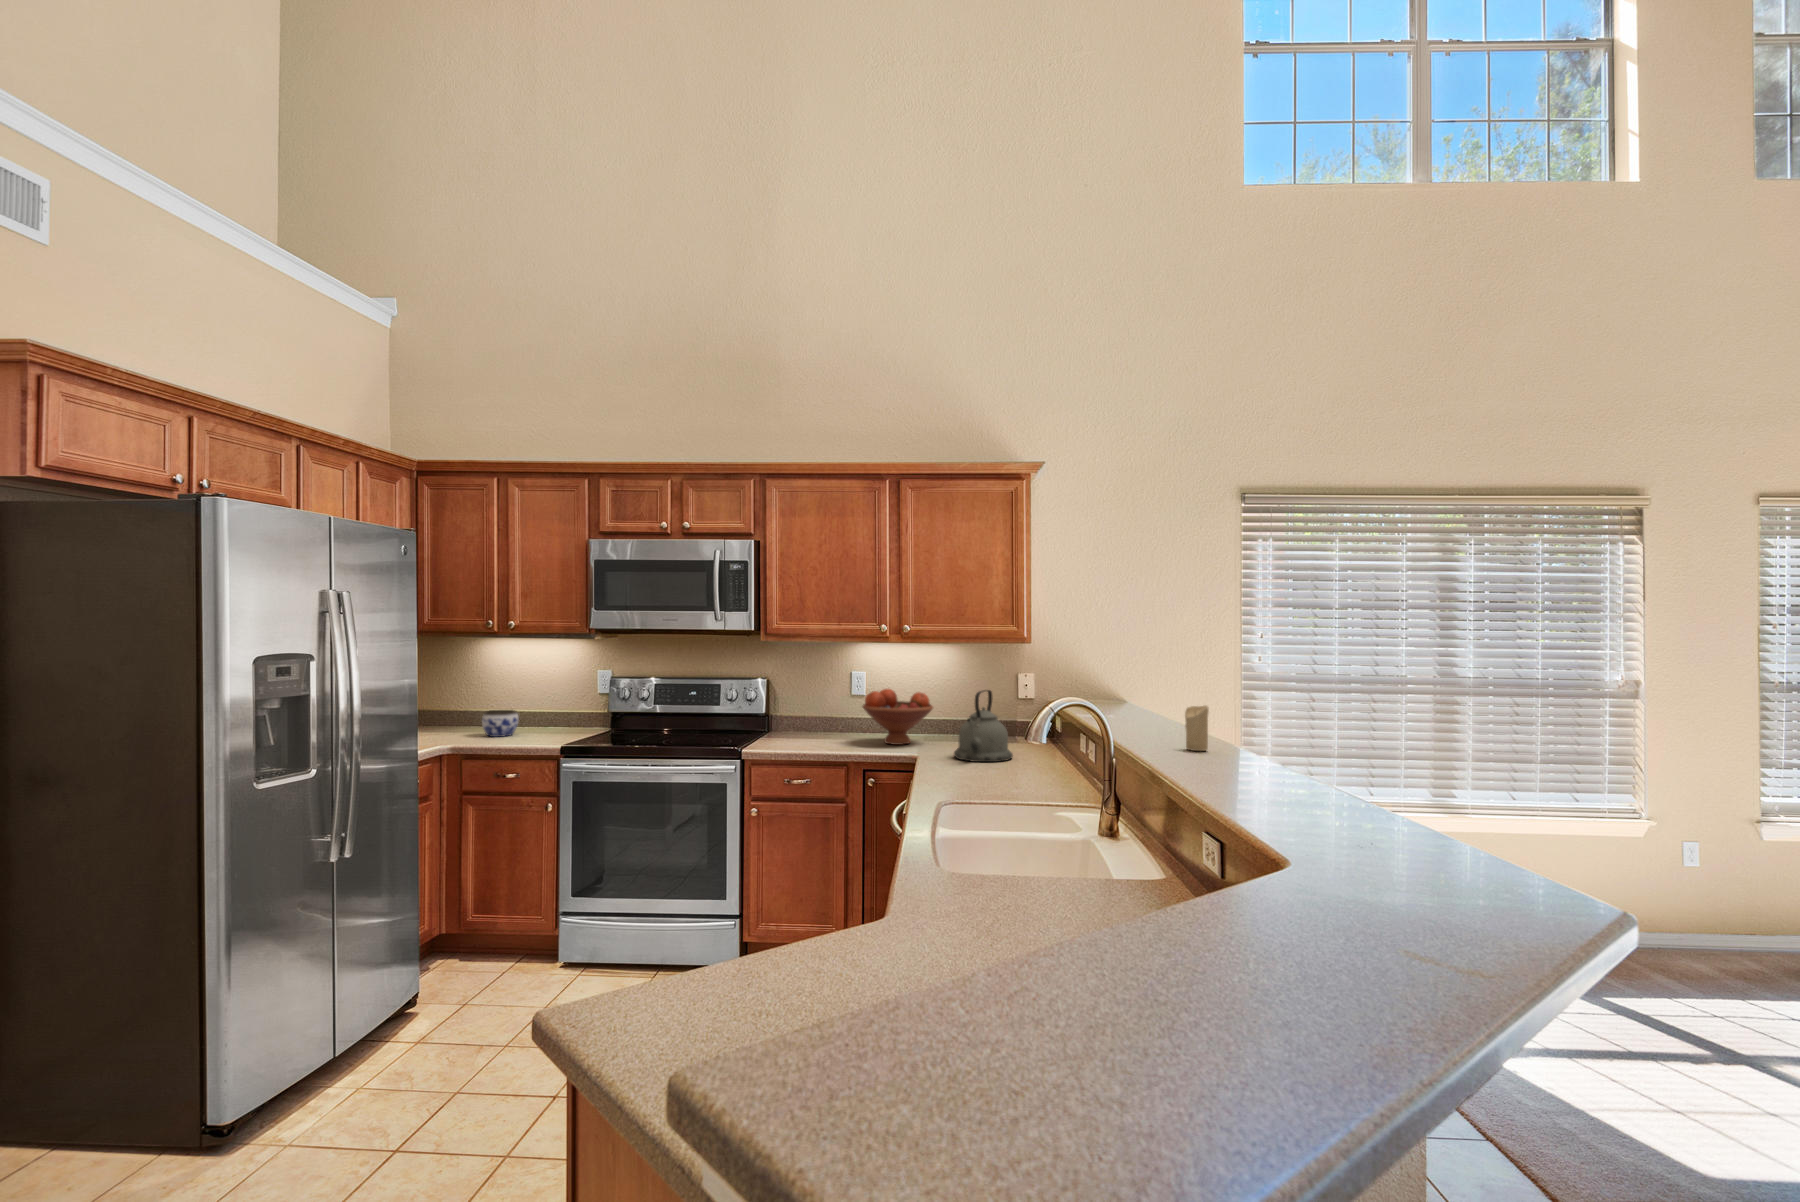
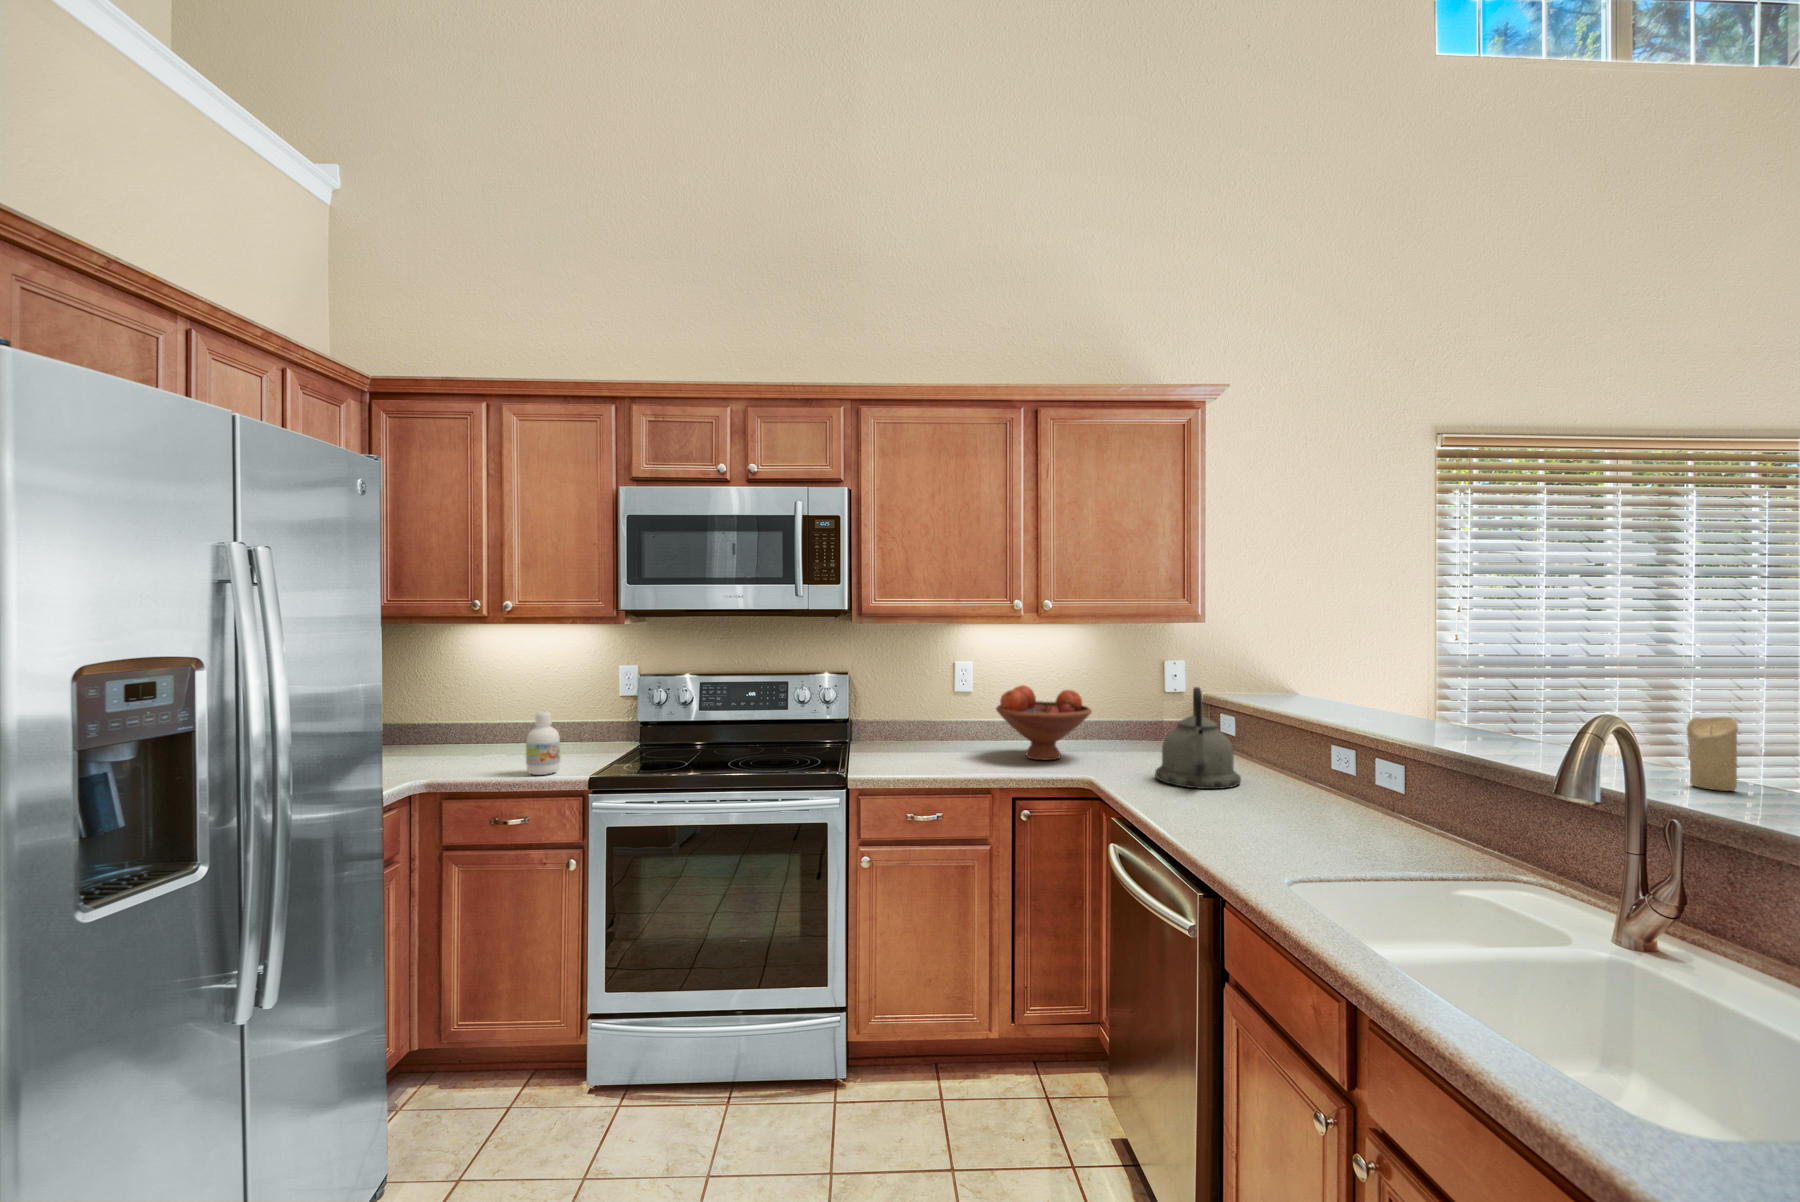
bottle: none [520,700,544,745] -> present [526,712,560,775]
jar: present [482,710,519,737] -> none [464,723,515,762]

